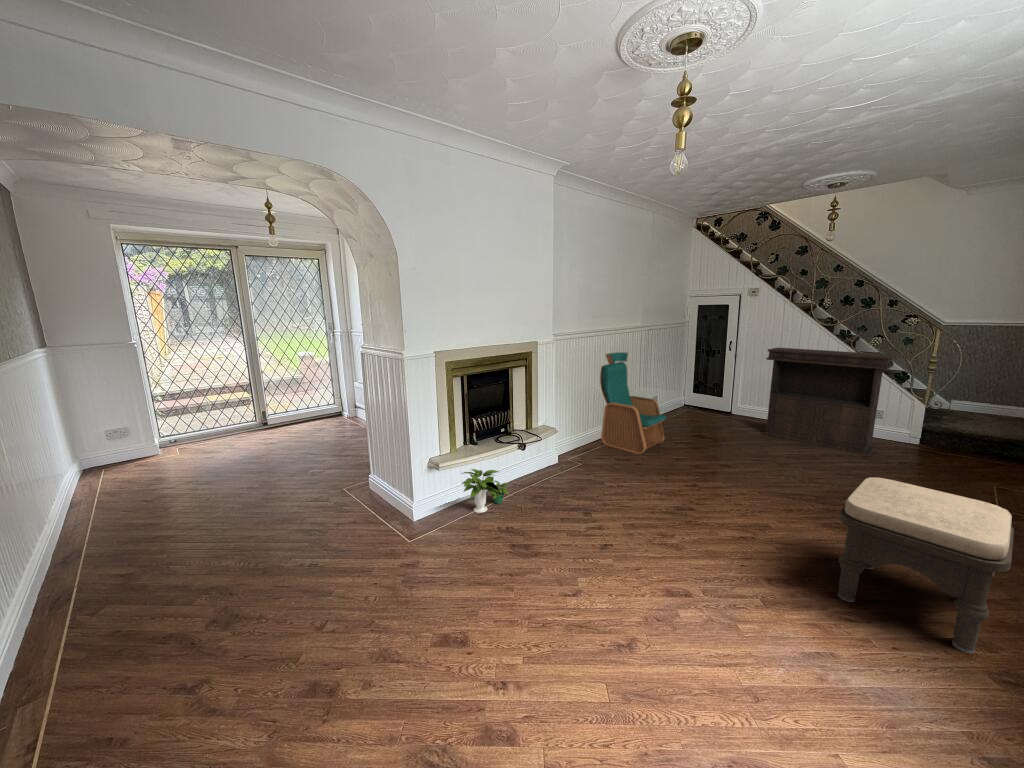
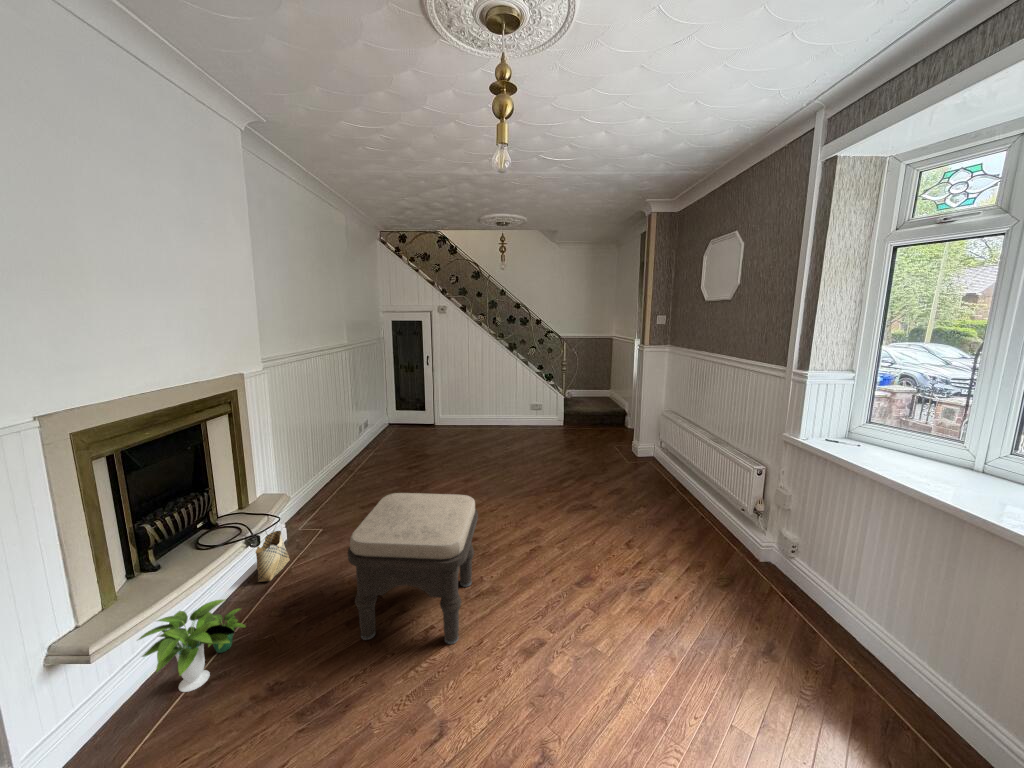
console table: present [763,348,895,456] -> none [468,360,551,439]
armchair: present [600,352,666,454] -> none [320,377,401,492]
woven basket: none [529,441,551,481] -> present [256,521,290,582]
ottoman: present [838,477,1014,653] -> present [348,493,478,644]

